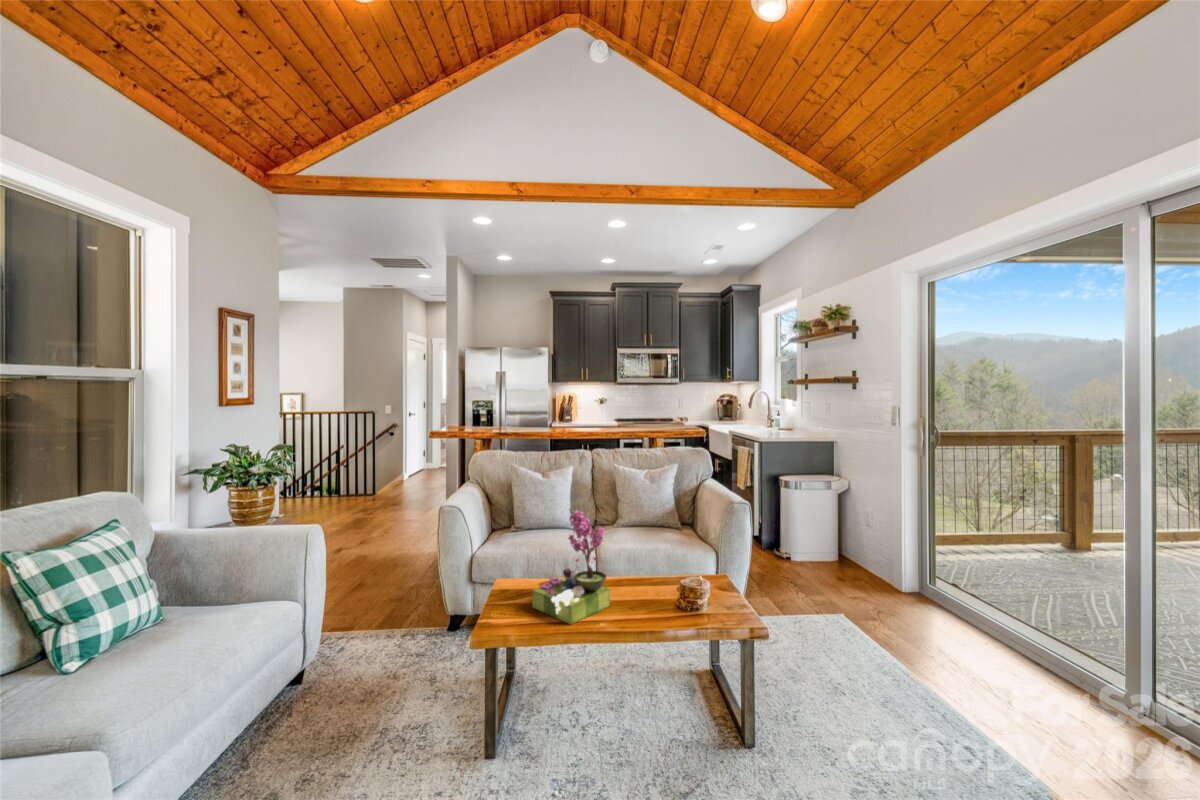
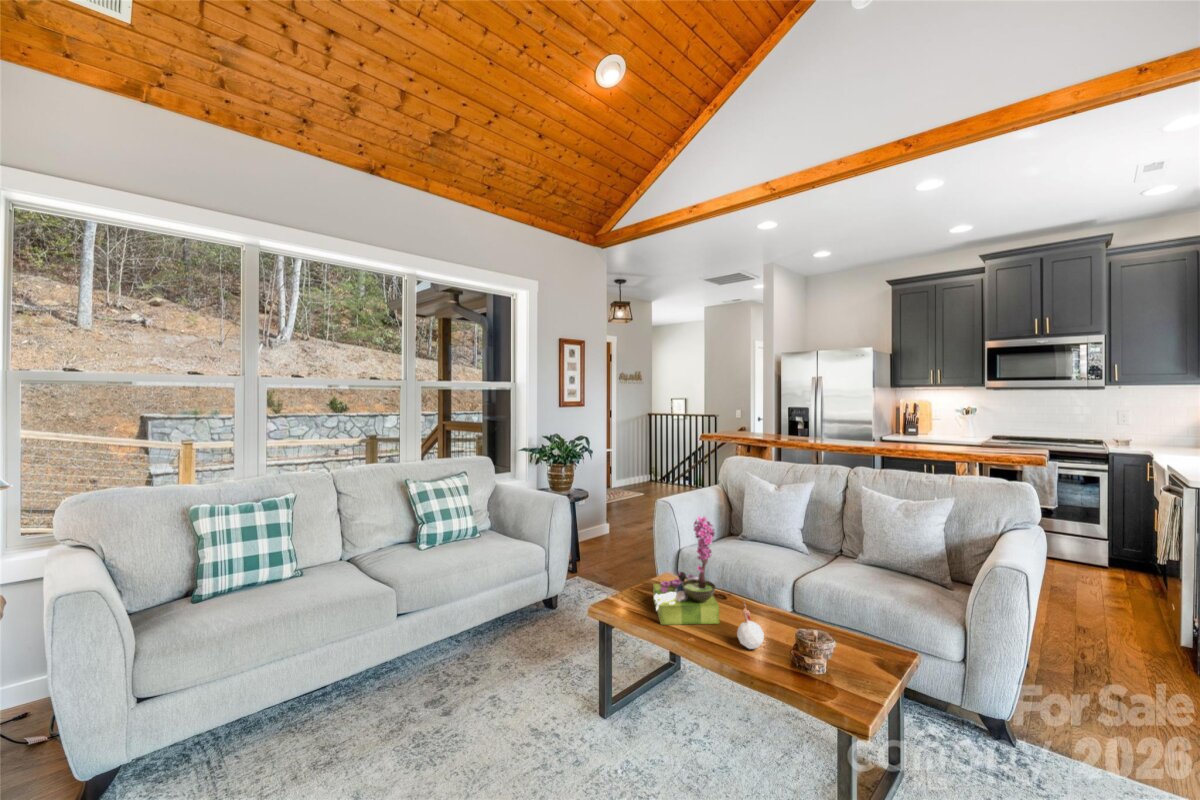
candle: none [644,574,666,615] -> present [737,606,764,649]

